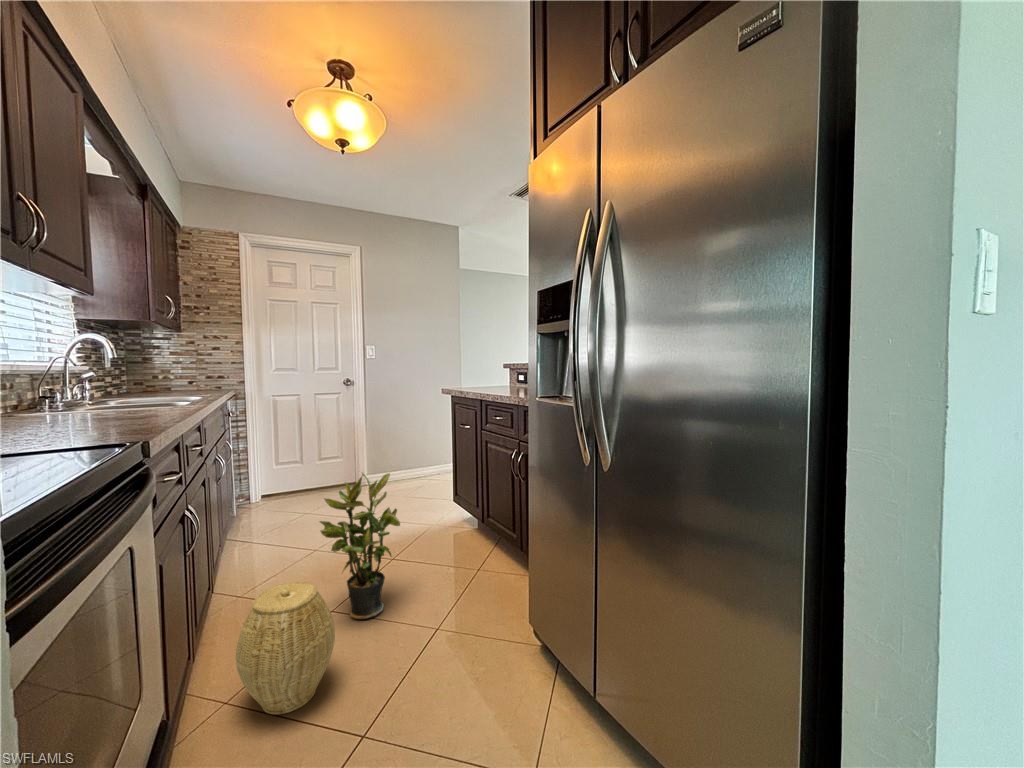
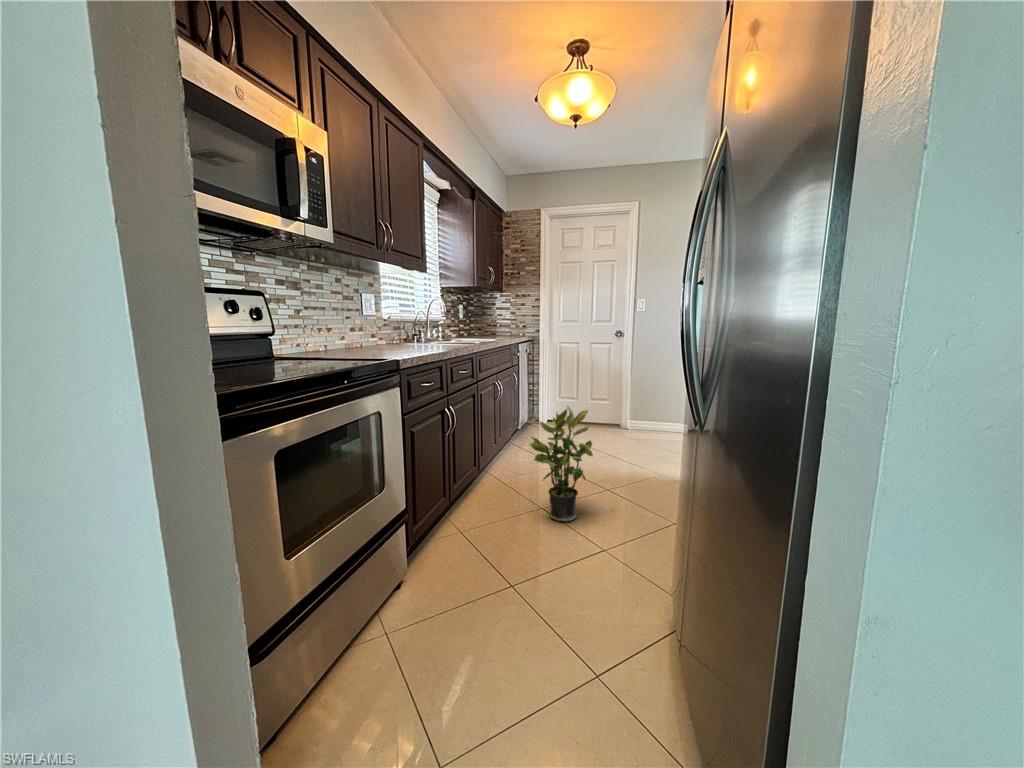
woven basket: present [236,582,335,715] -> none [456,470,517,553]

